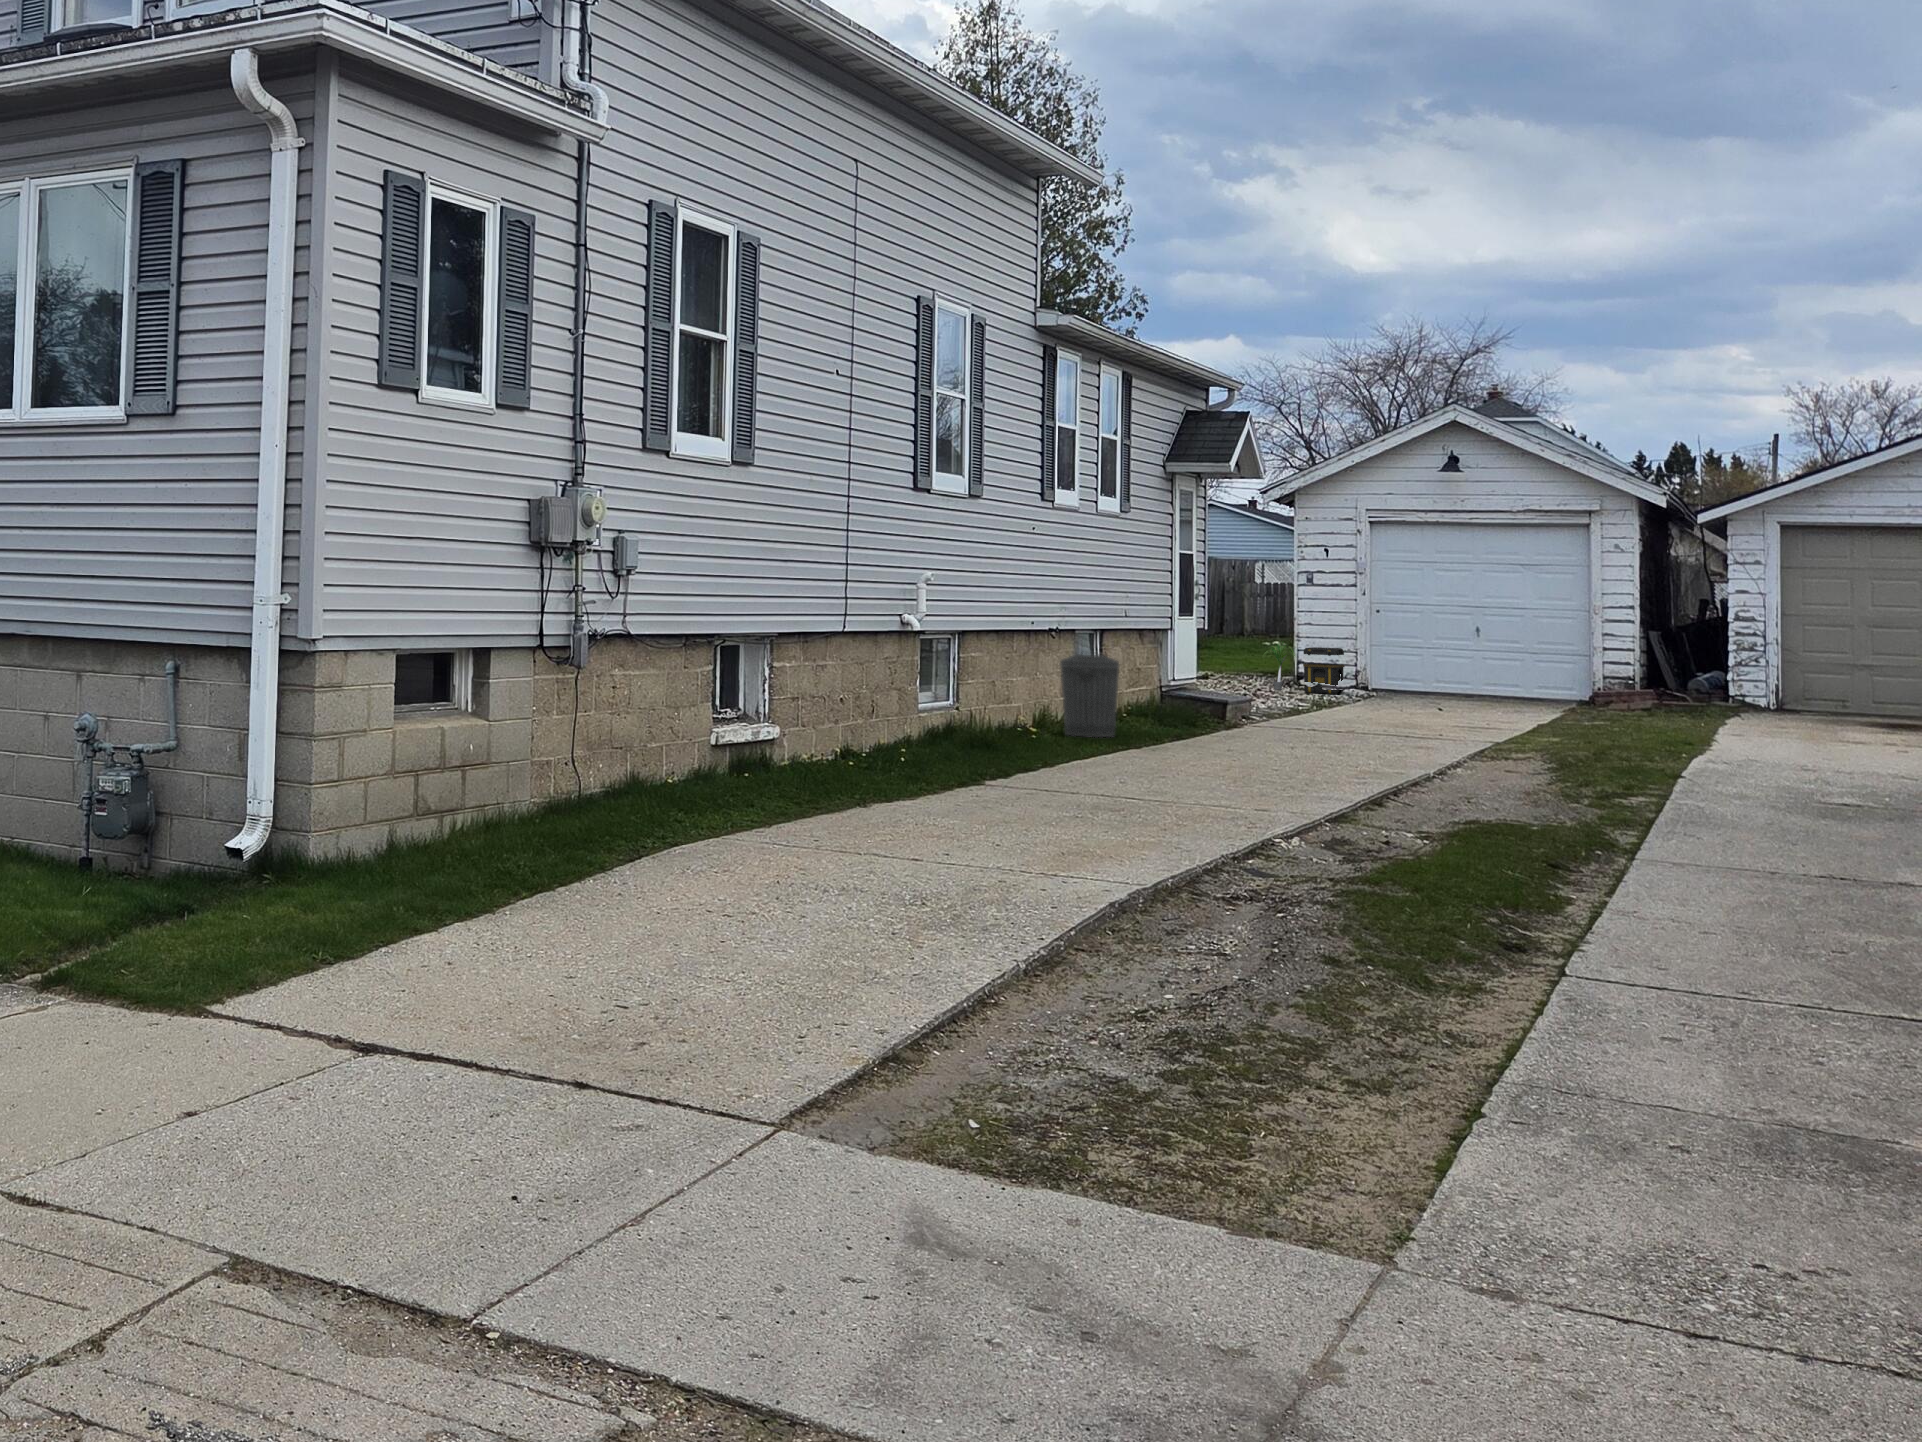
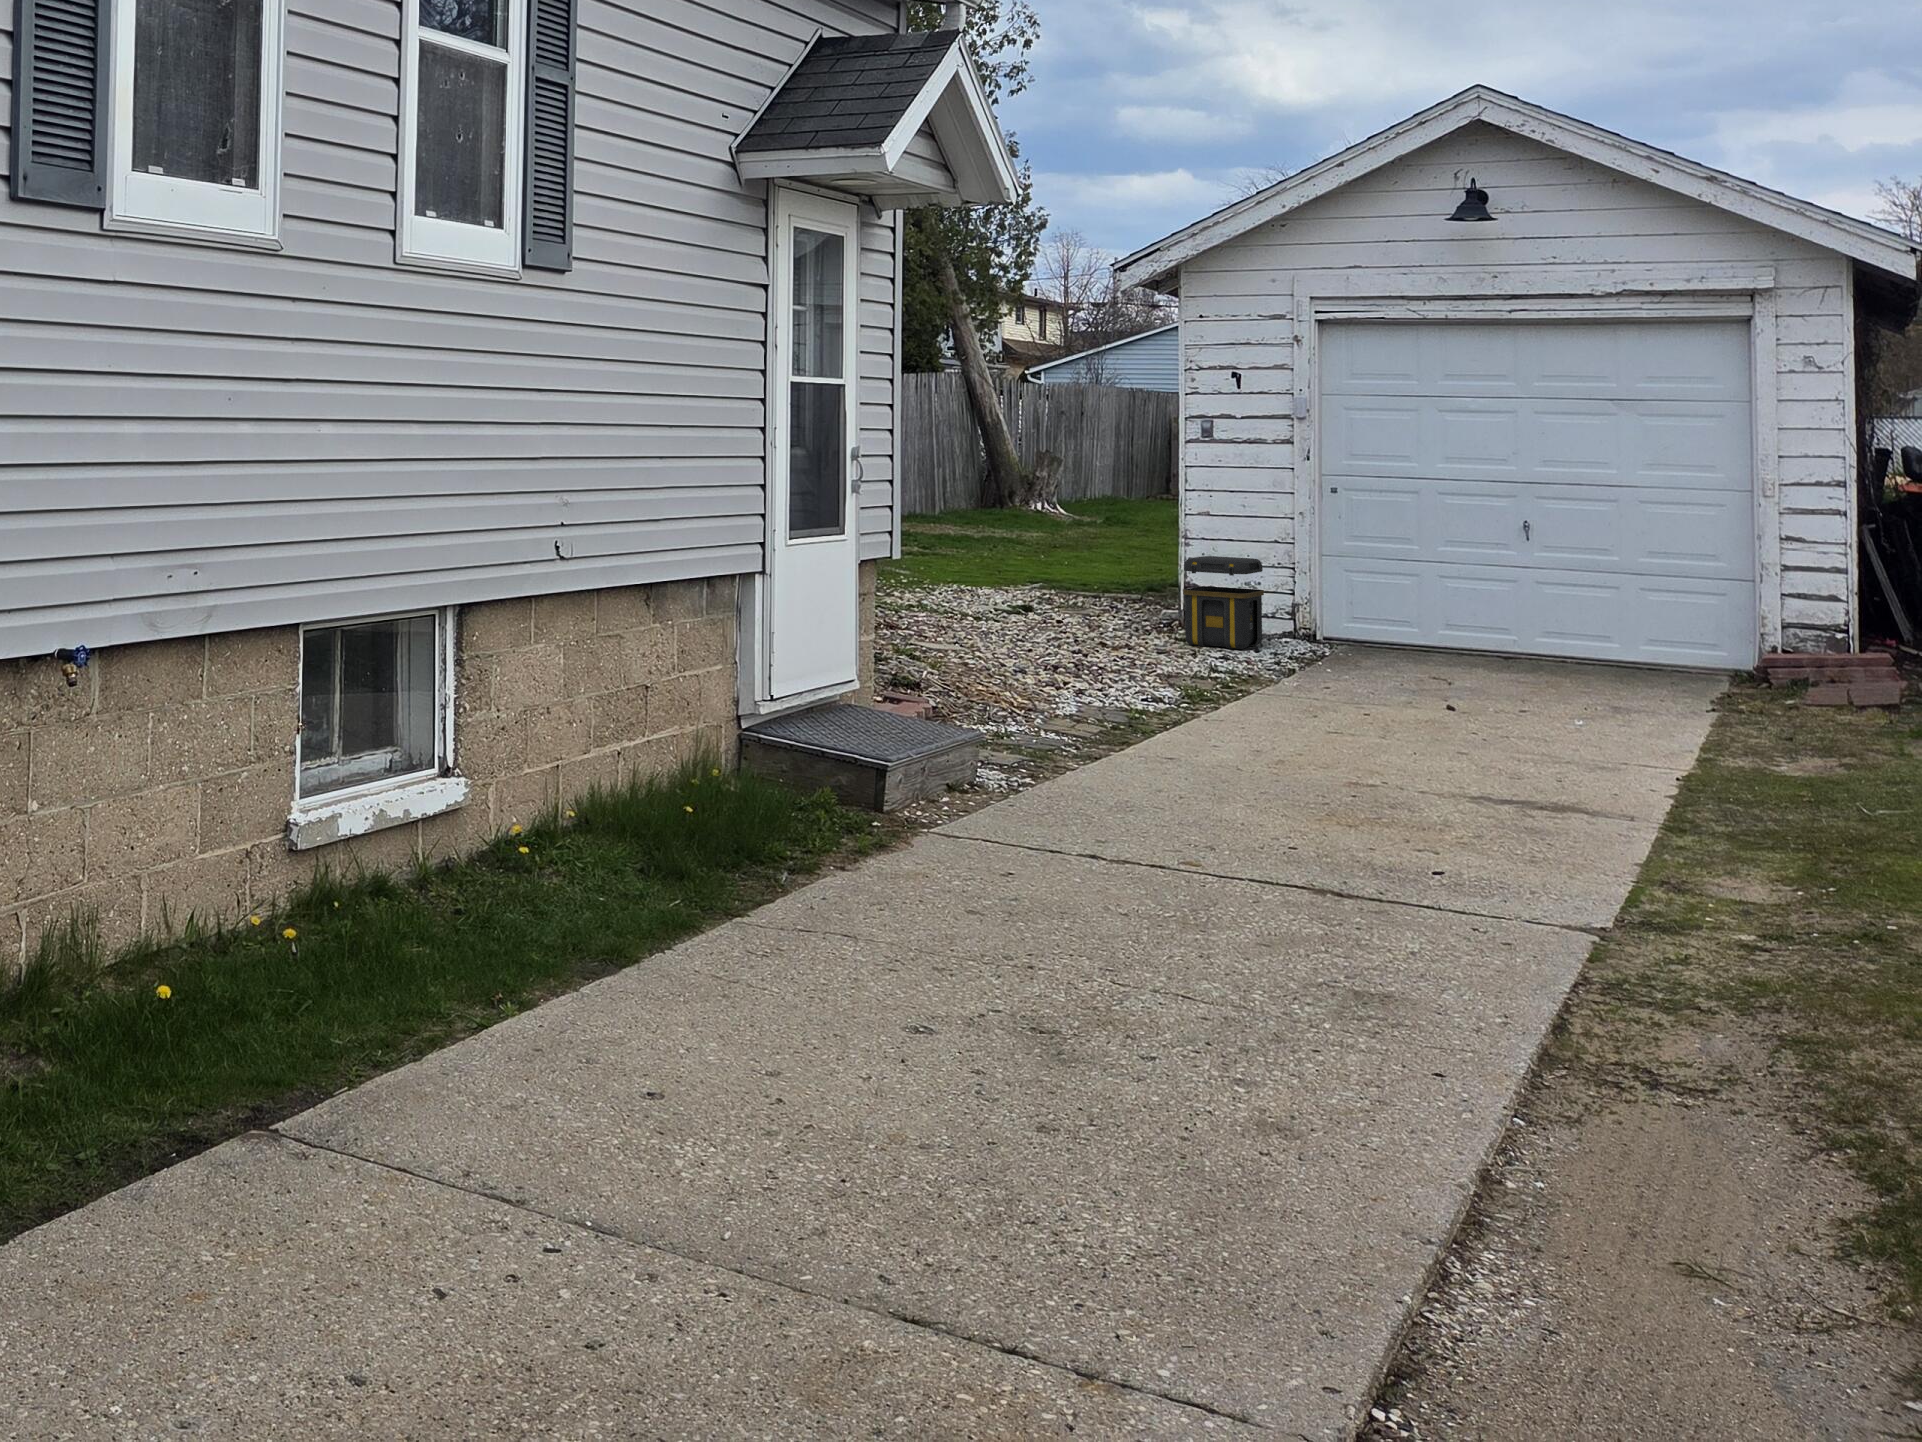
potted plant: present [1272,645,1287,690] -> none [1112,536,1179,634]
trash can: present [1060,654,1119,737] -> none [90,727,286,1040]

